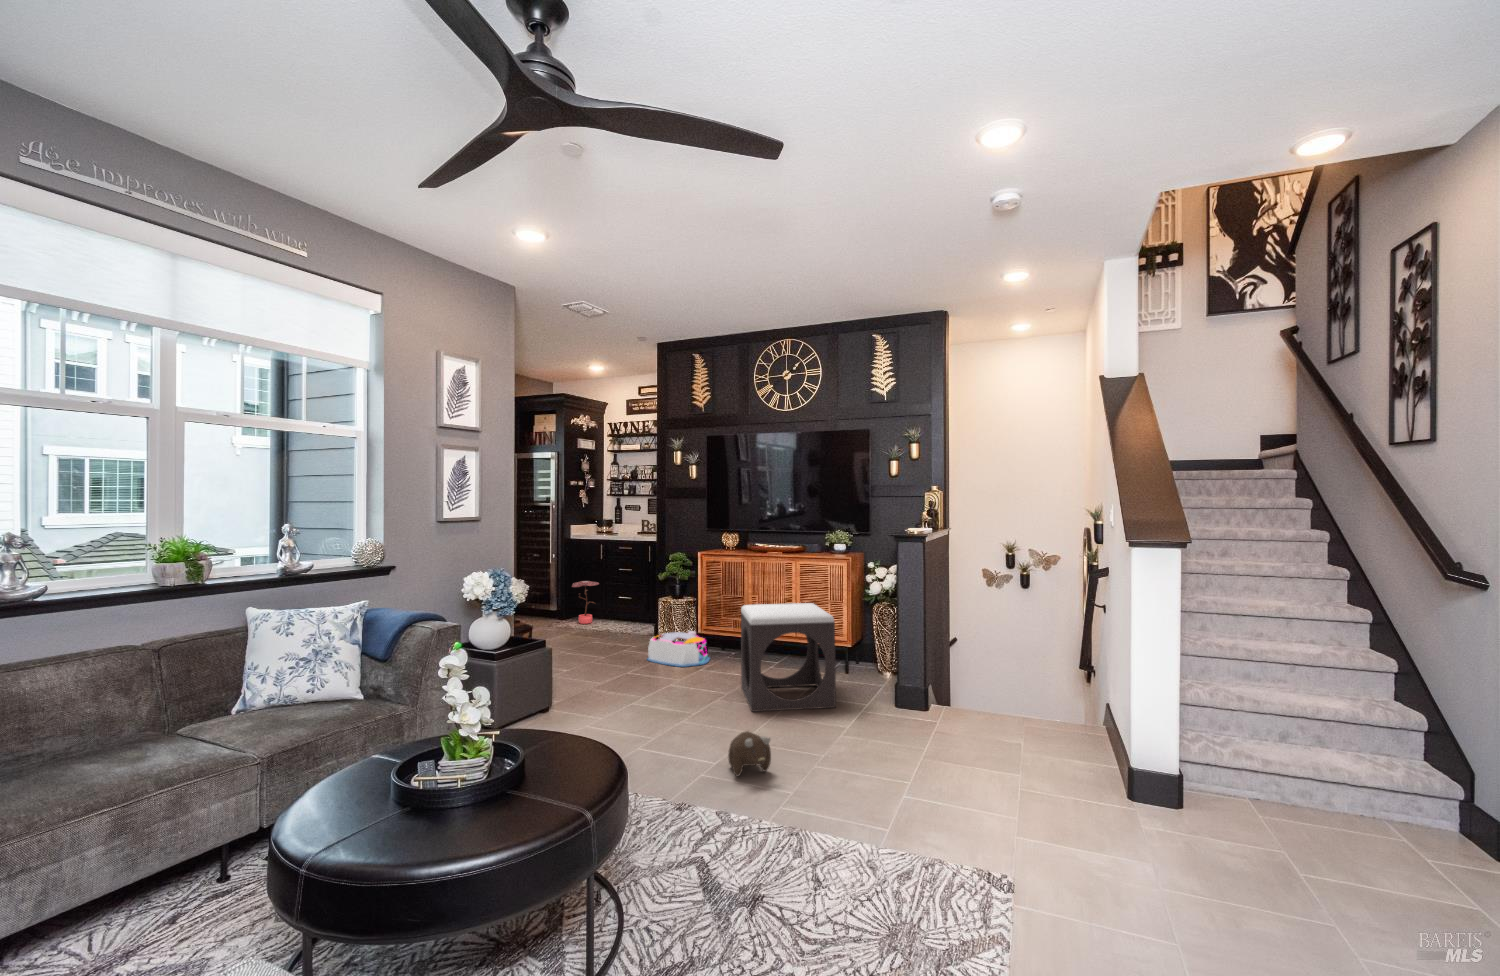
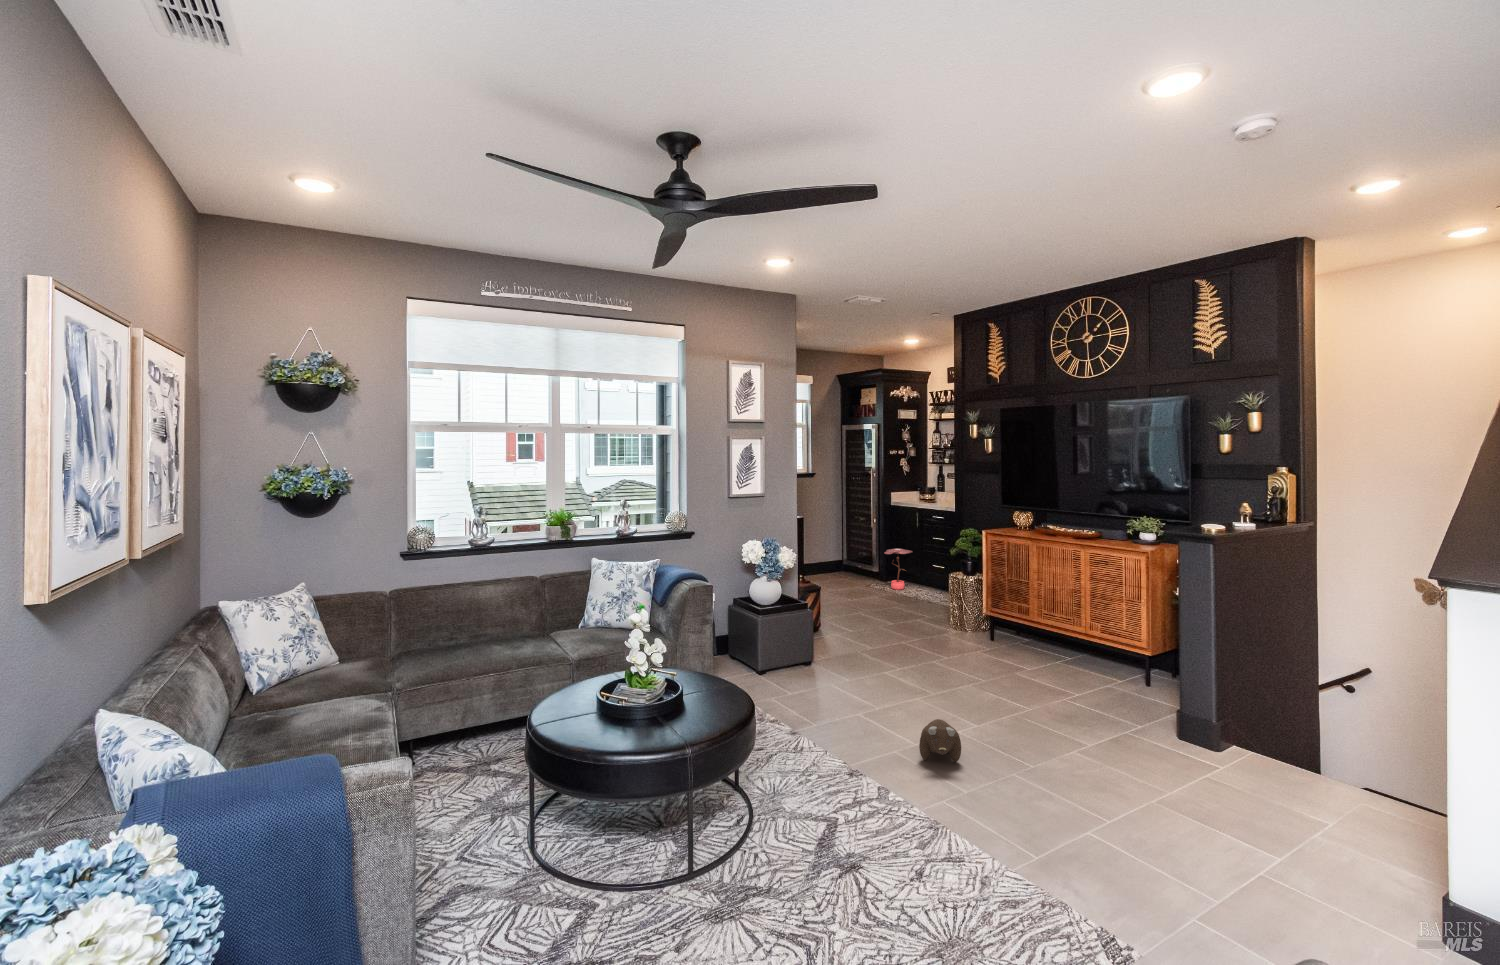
footstool: present [741,603,836,712] -> none [990,592,1090,716]
storage bin: present [647,631,710,667] -> none [927,609,992,646]

